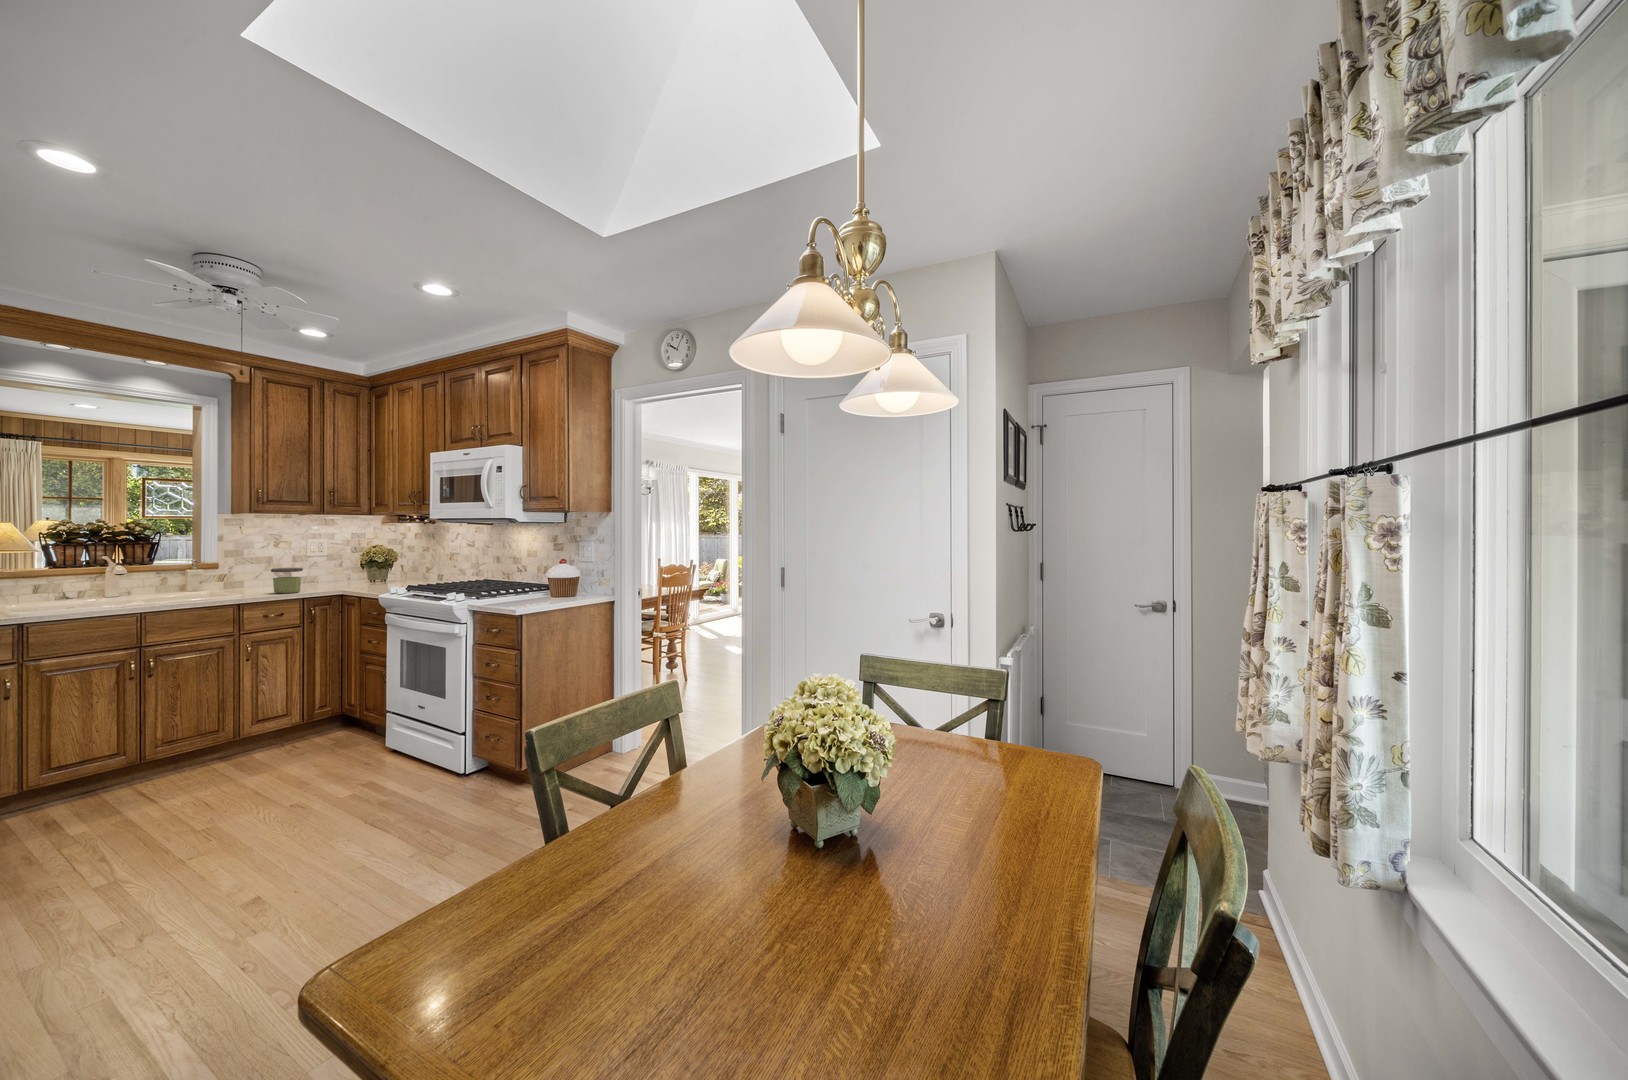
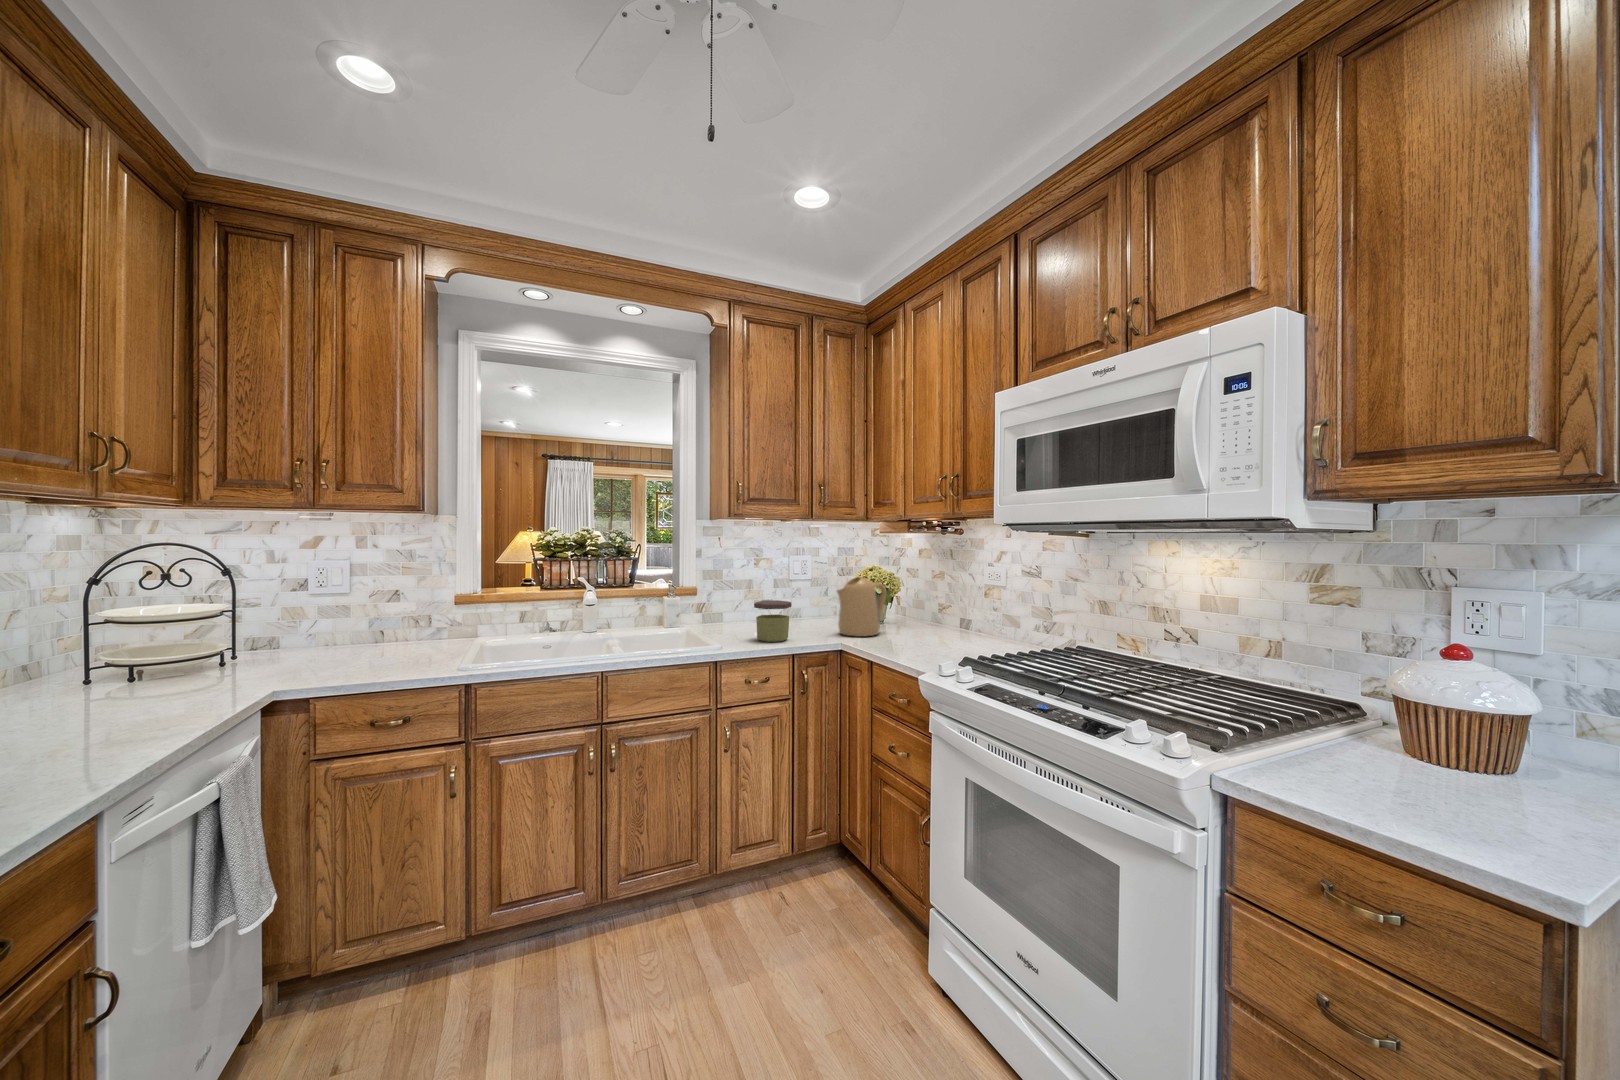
kettle: none [340,552,382,589] -> present [837,577,886,636]

